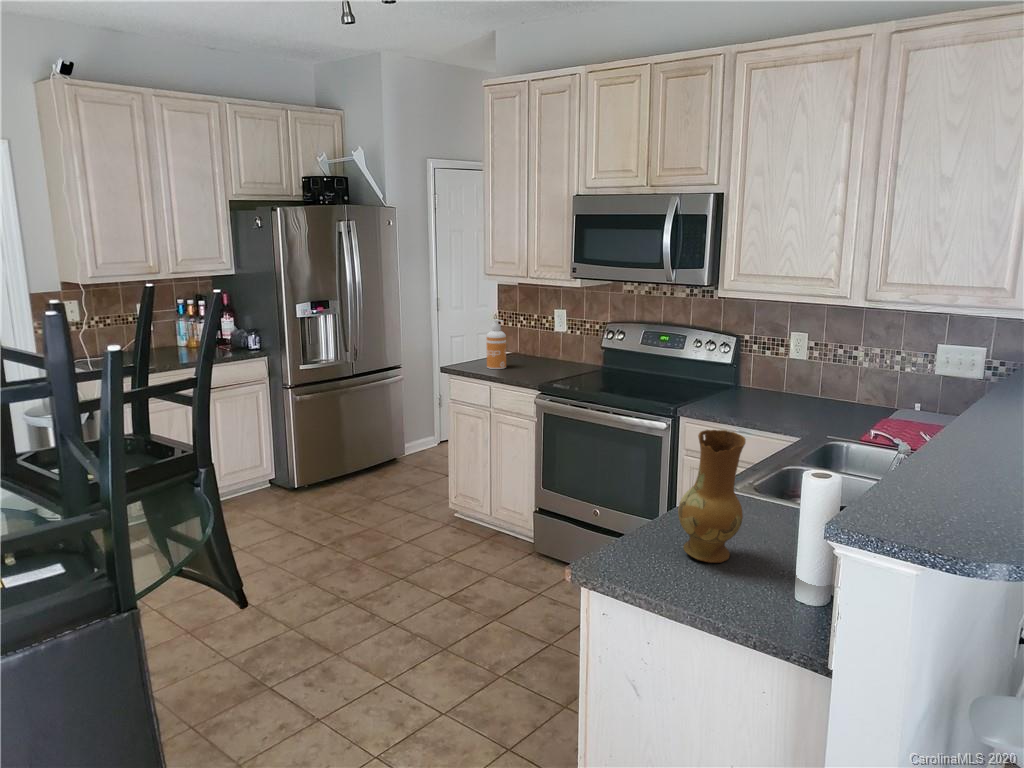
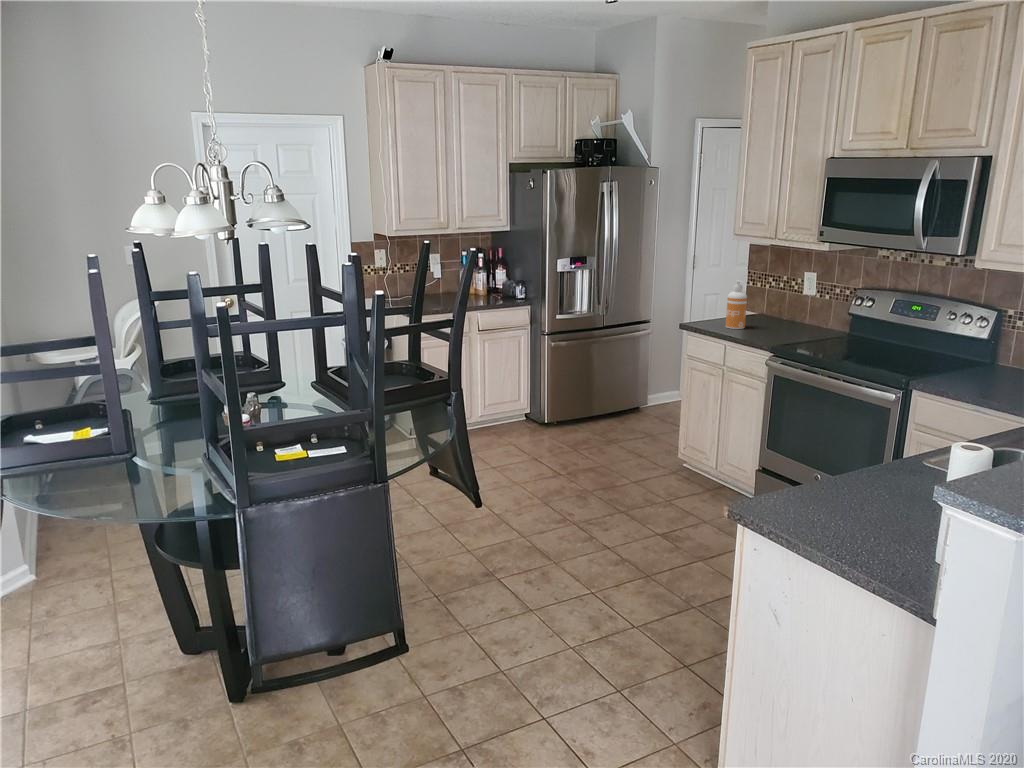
ceramic jug: present [678,430,746,563] -> none [839,394,912,521]

